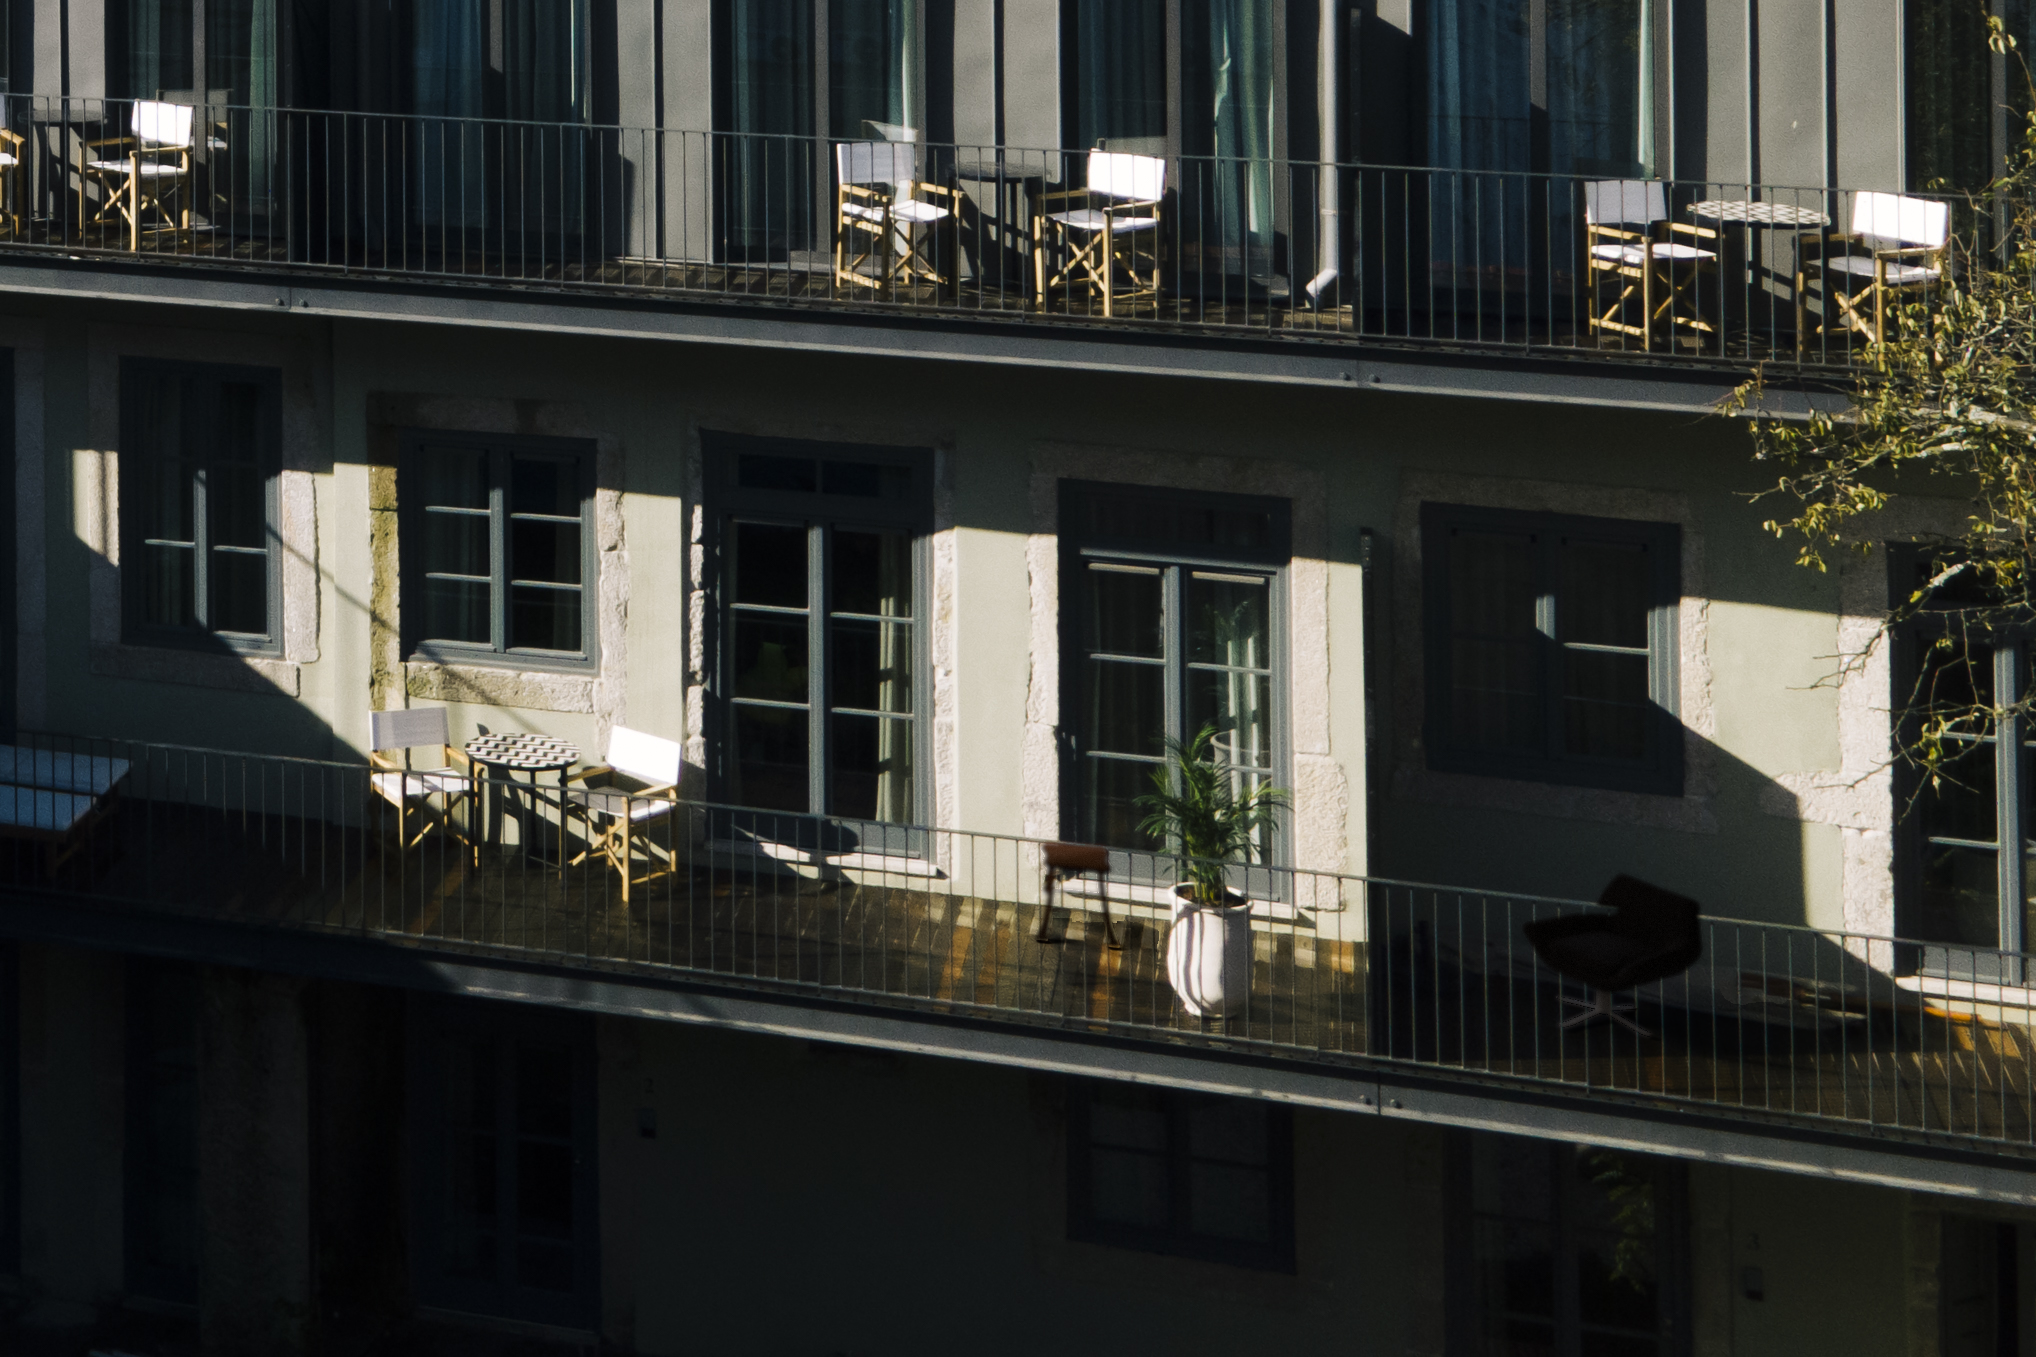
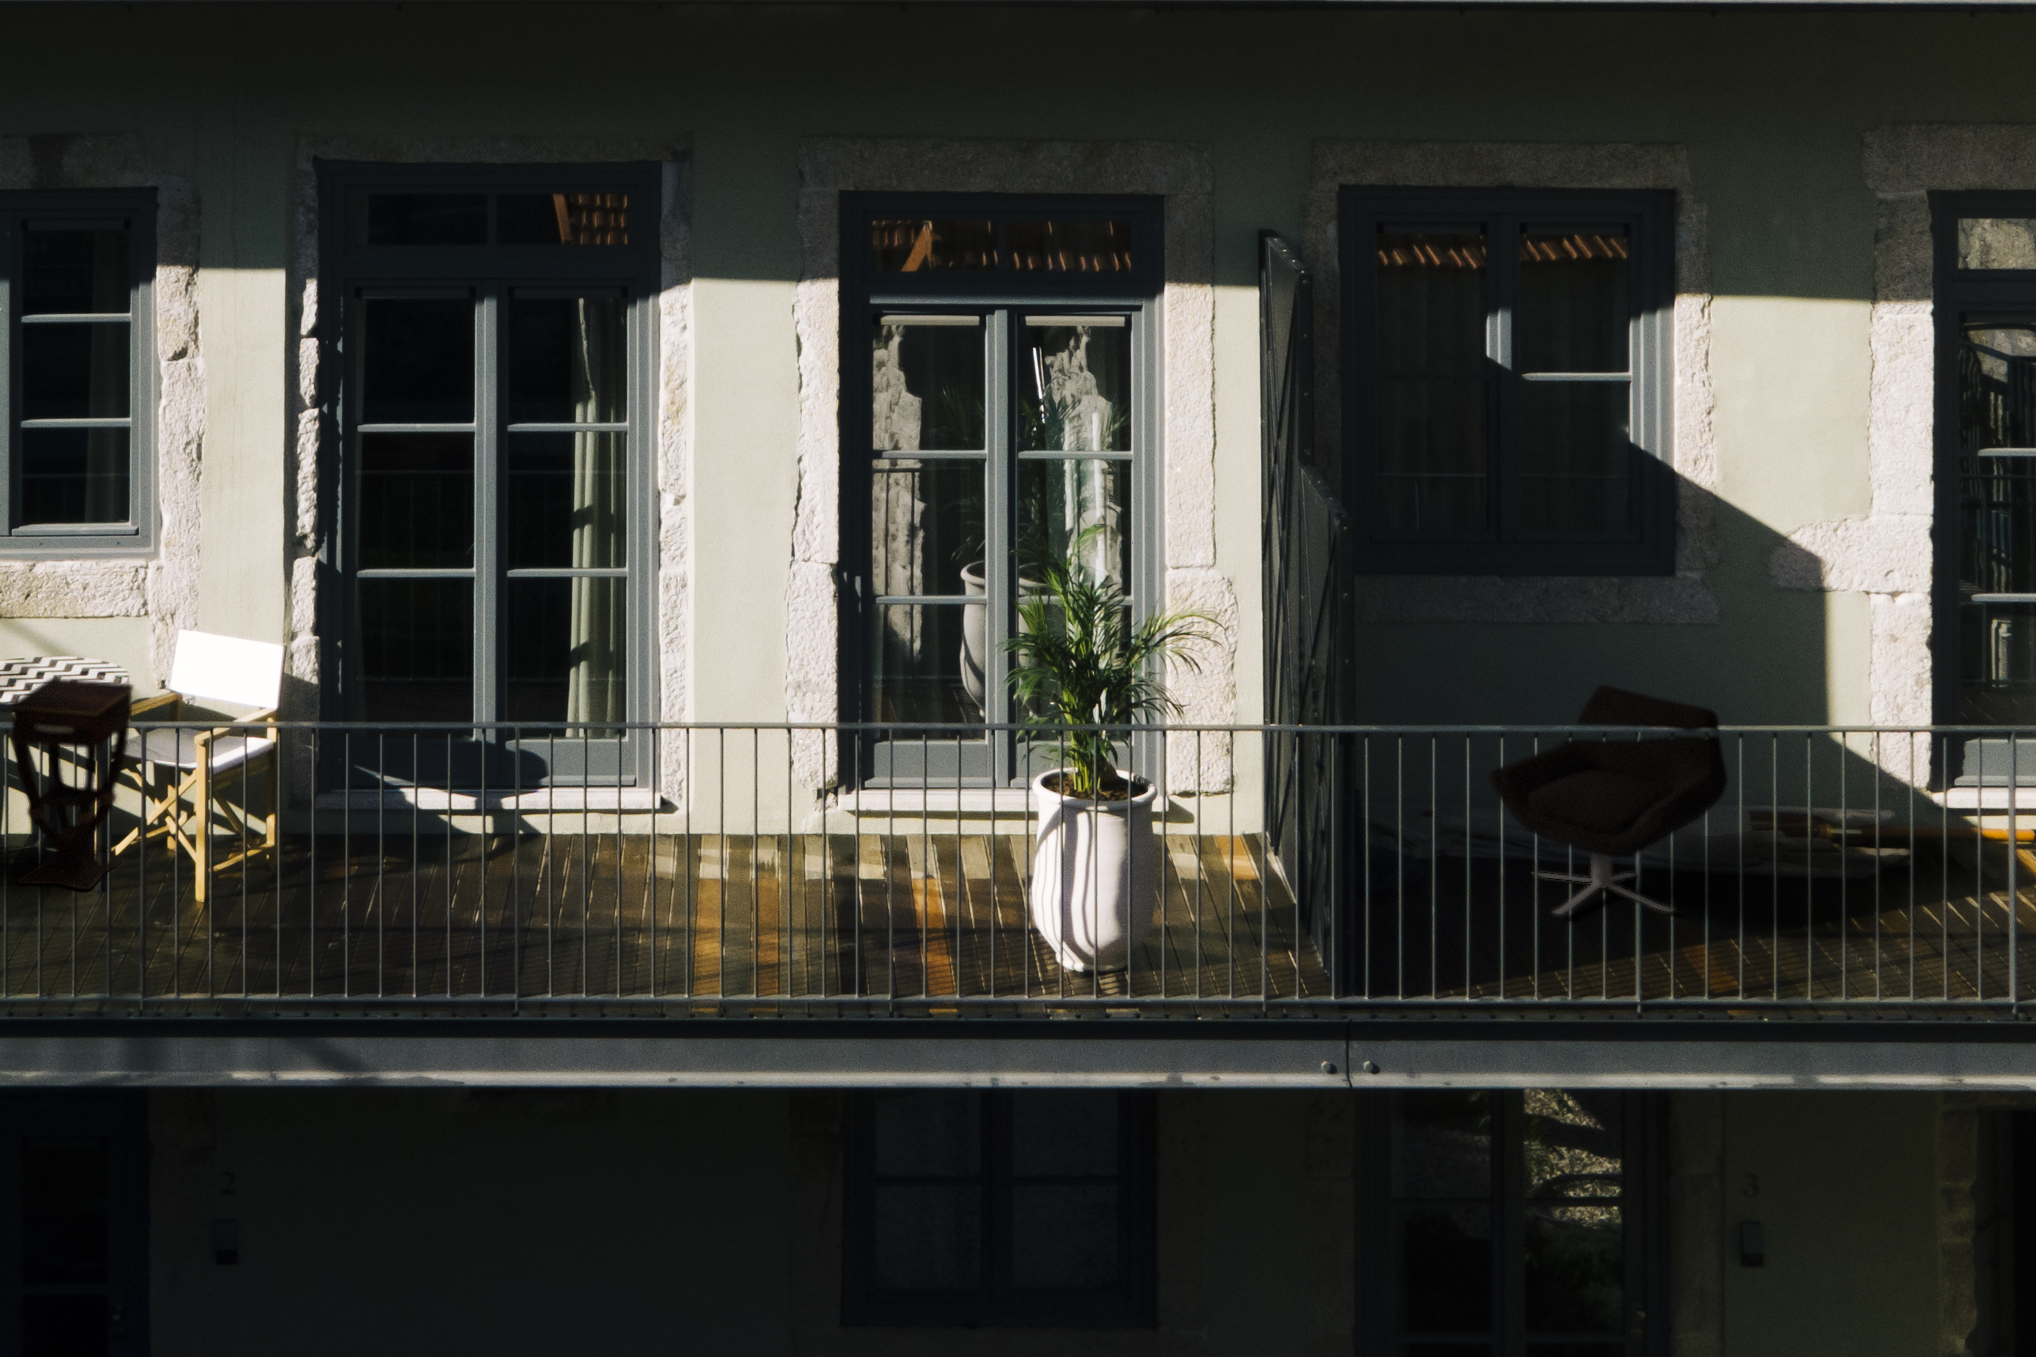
side table: none [506,747,583,883] -> present [11,678,133,889]
stool: present [1036,842,1120,949] -> none [805,732,941,885]

